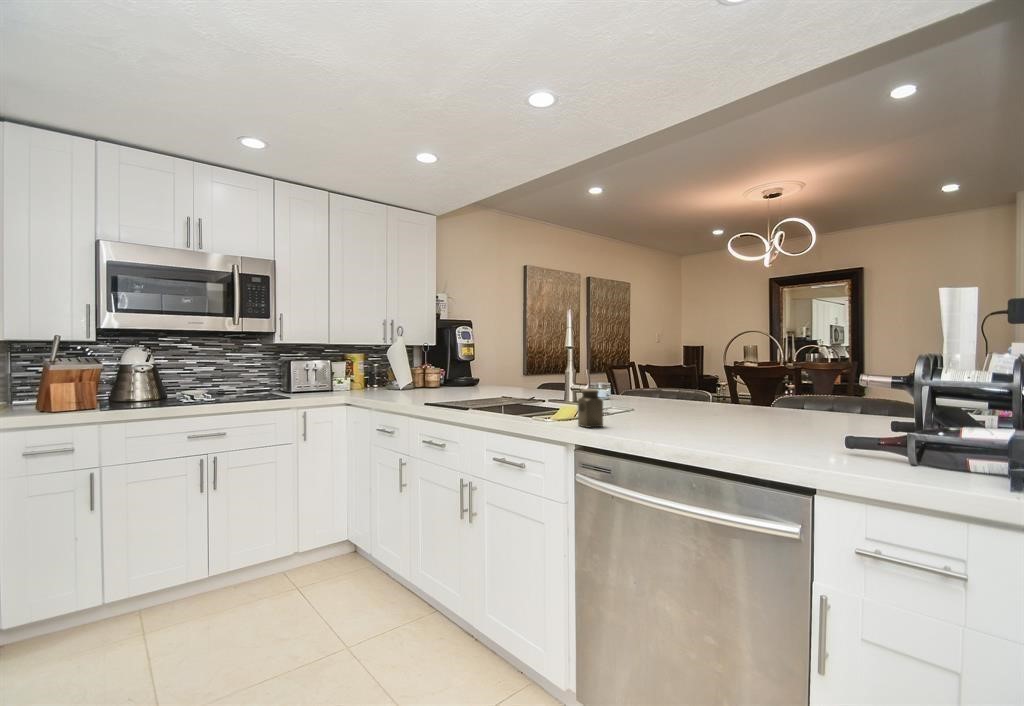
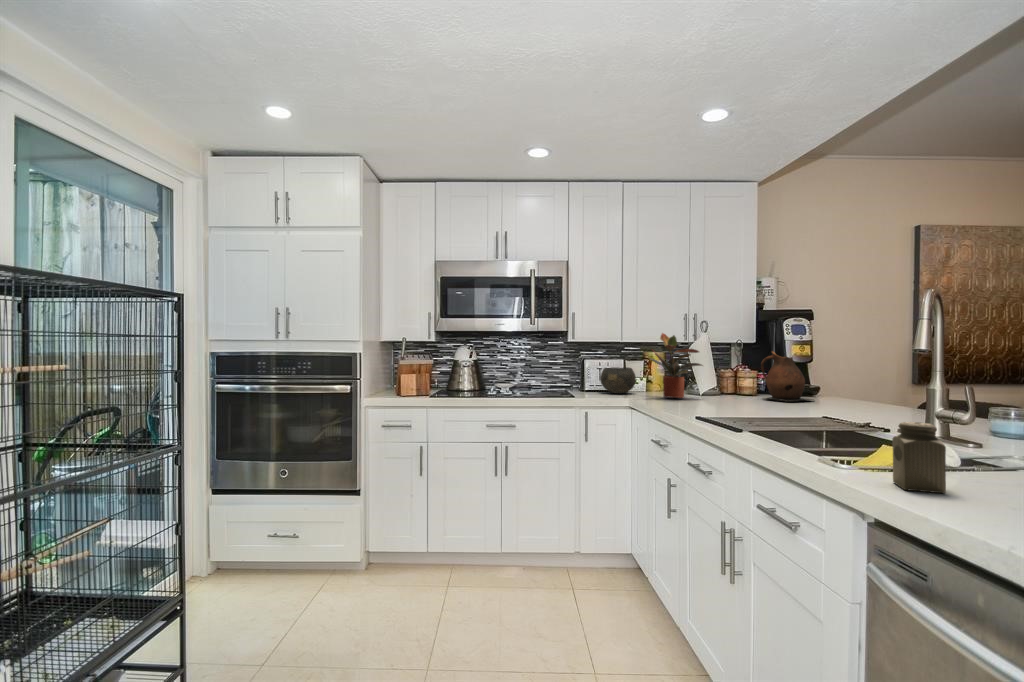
potted plant: none [361,336,408,393] -> present [650,333,702,398]
ceramic pitcher: none [447,352,483,390] -> present [761,351,814,402]
bowl: none [308,368,344,393] -> present [600,367,636,394]

